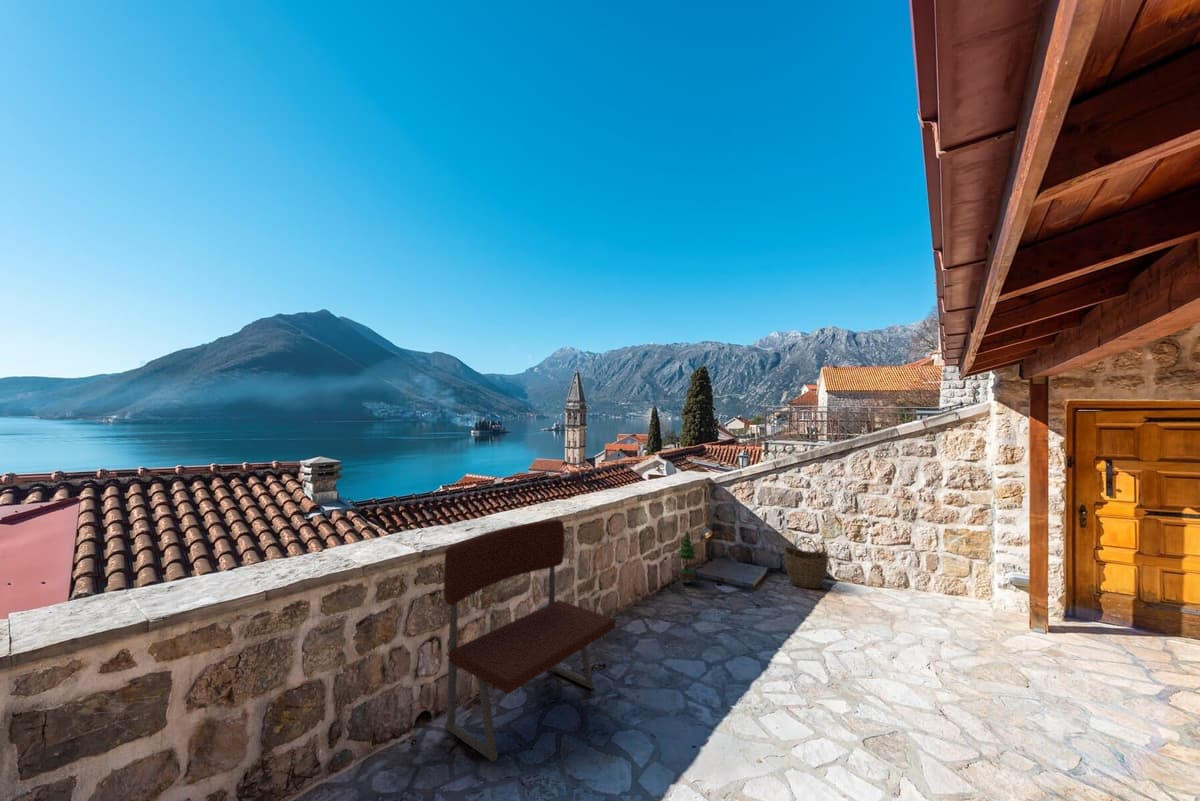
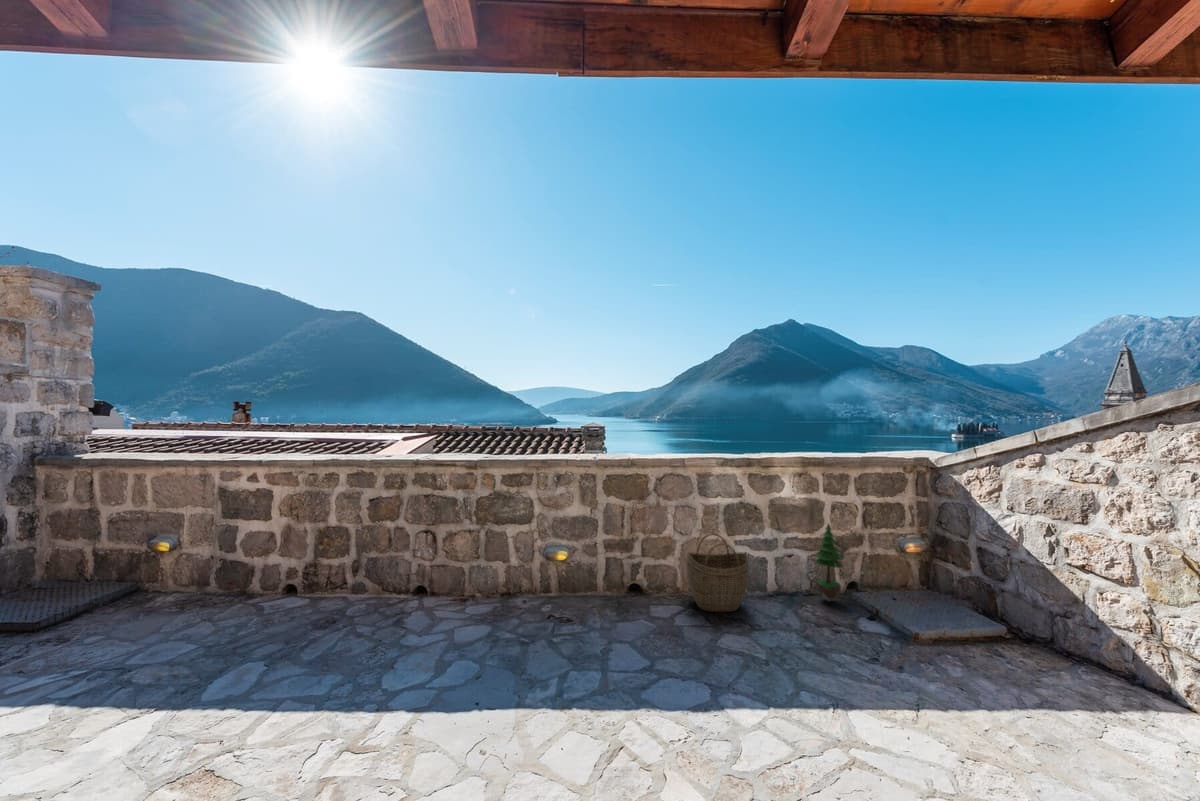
bench: present [444,520,615,762] -> none [384,455,547,630]
woven basket: present [784,537,828,589] -> present [687,533,749,612]

